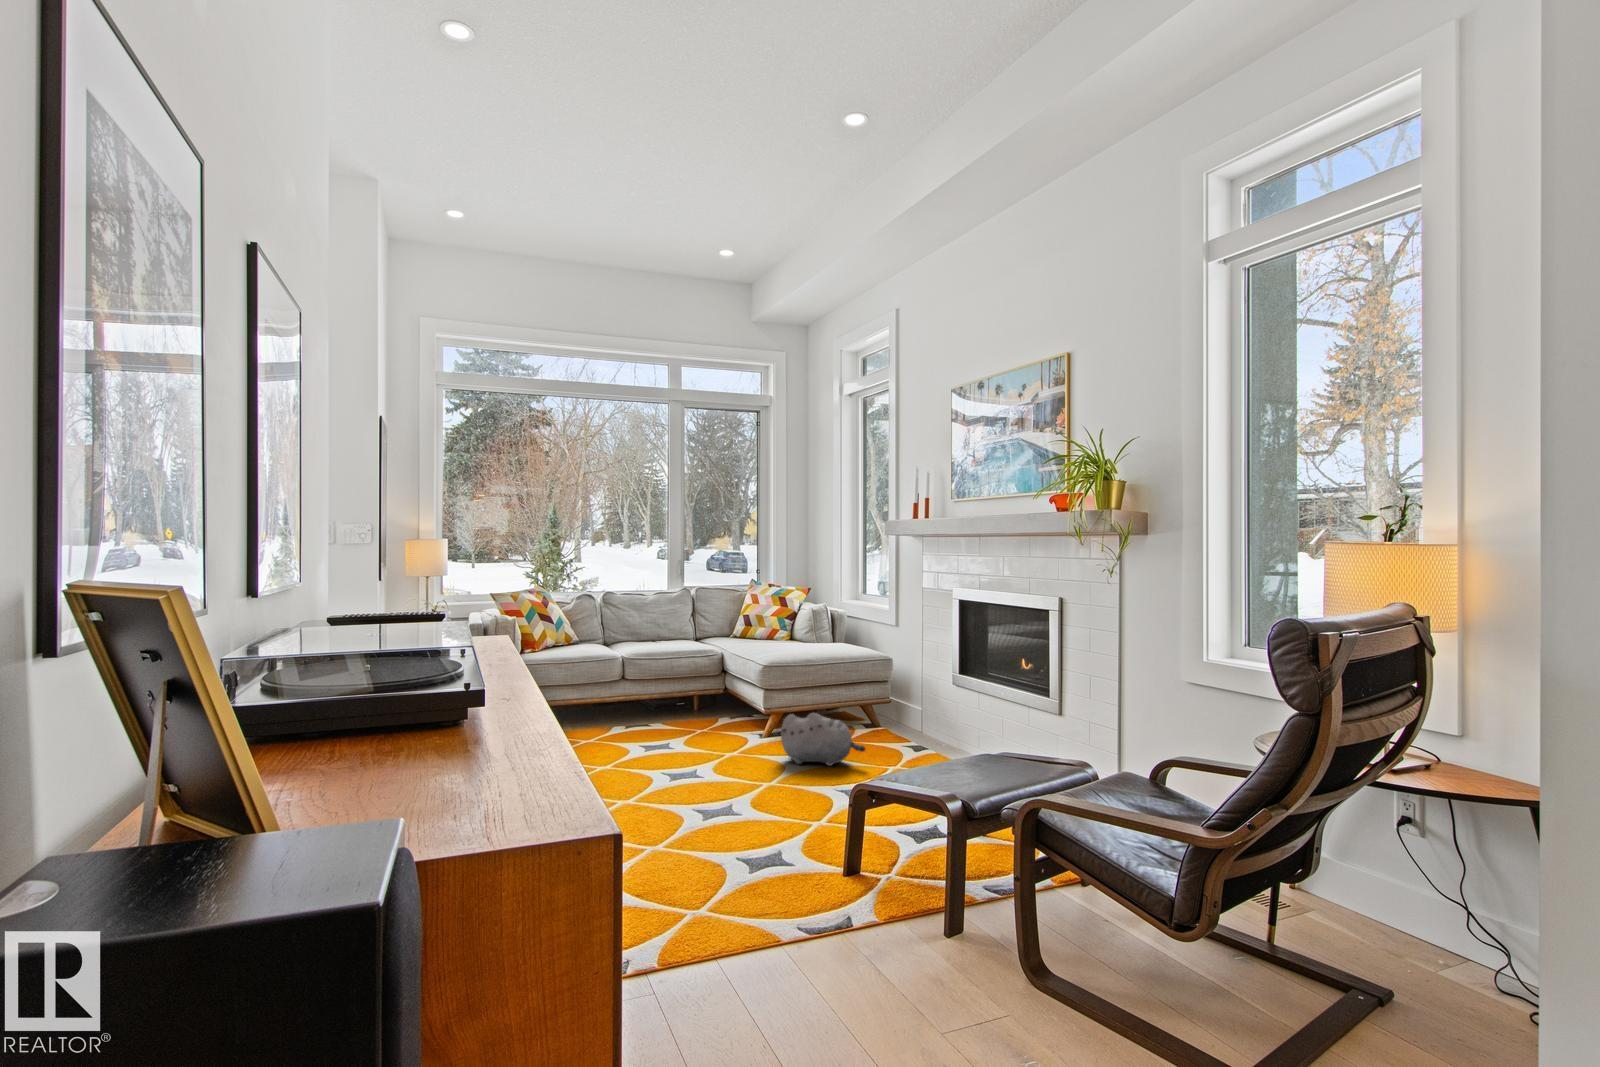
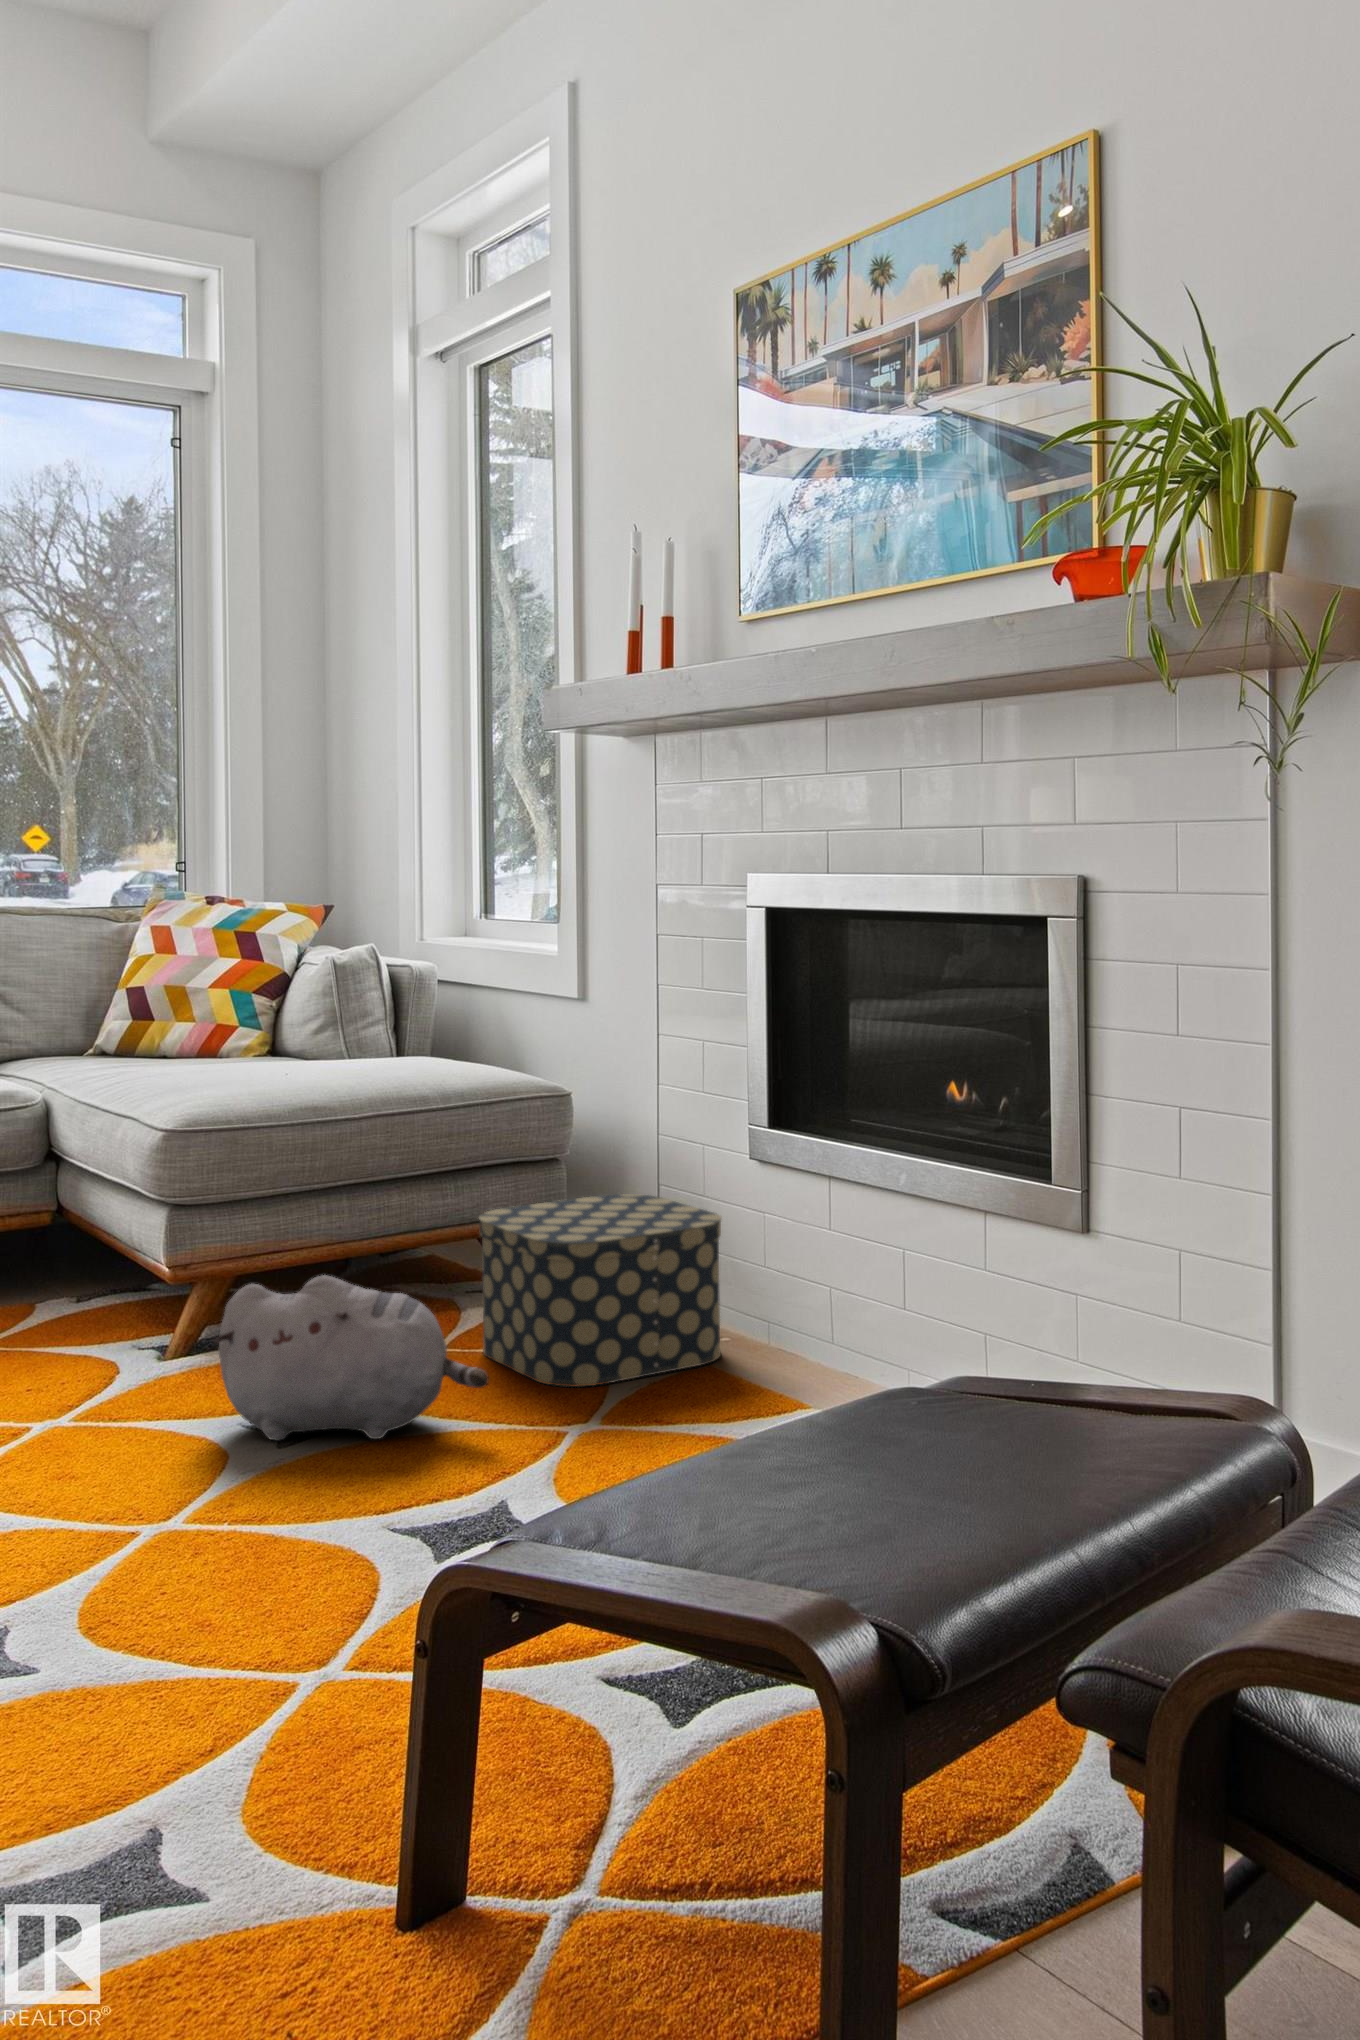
storage box: none [862,693,944,755] -> present [479,1194,722,1387]

